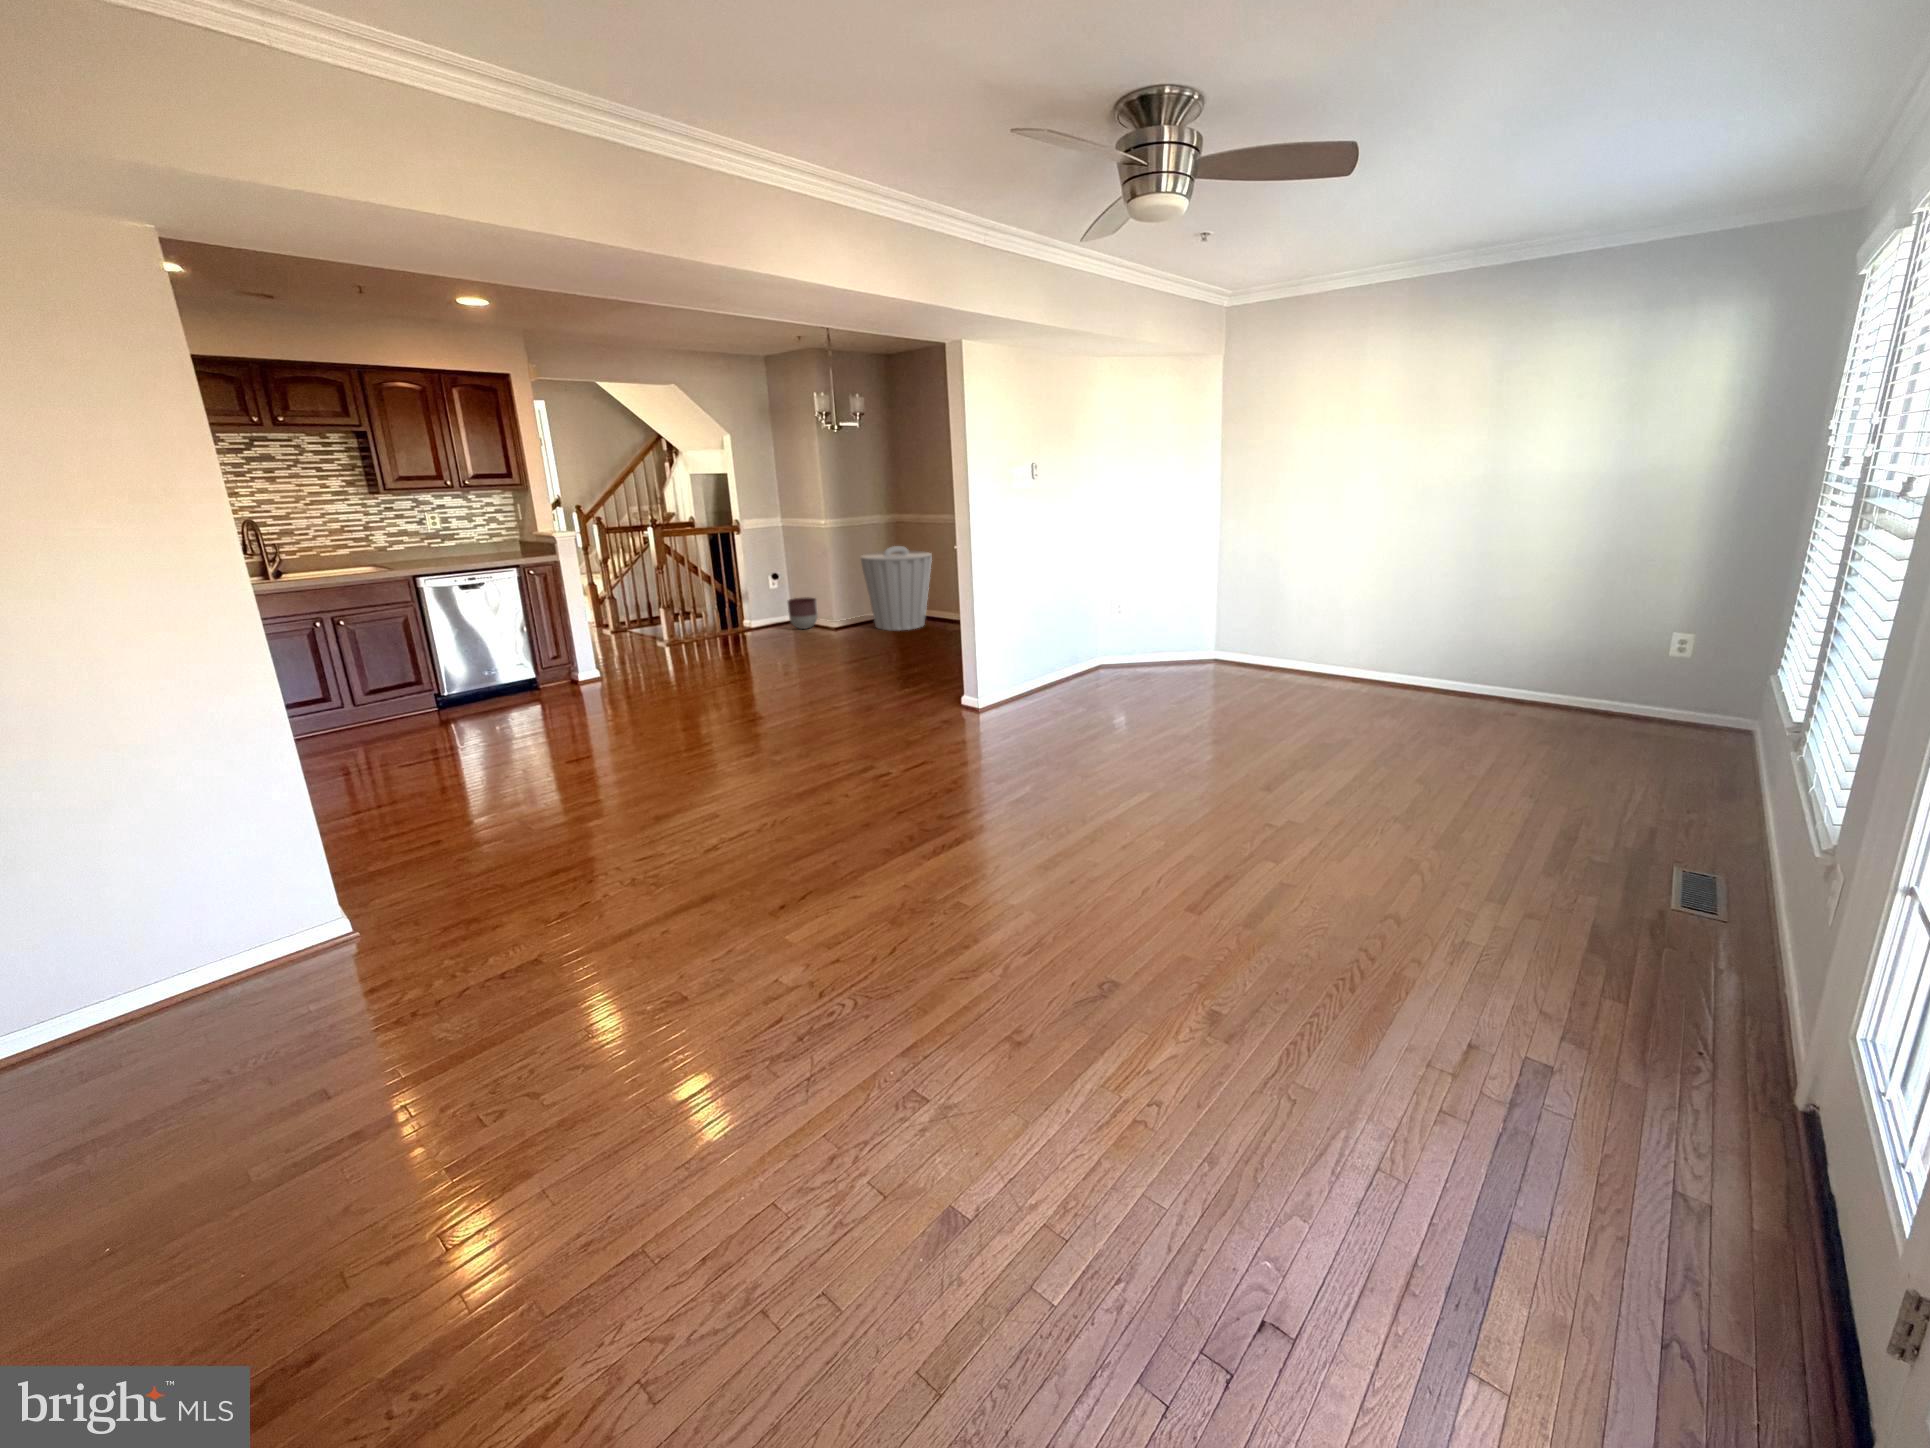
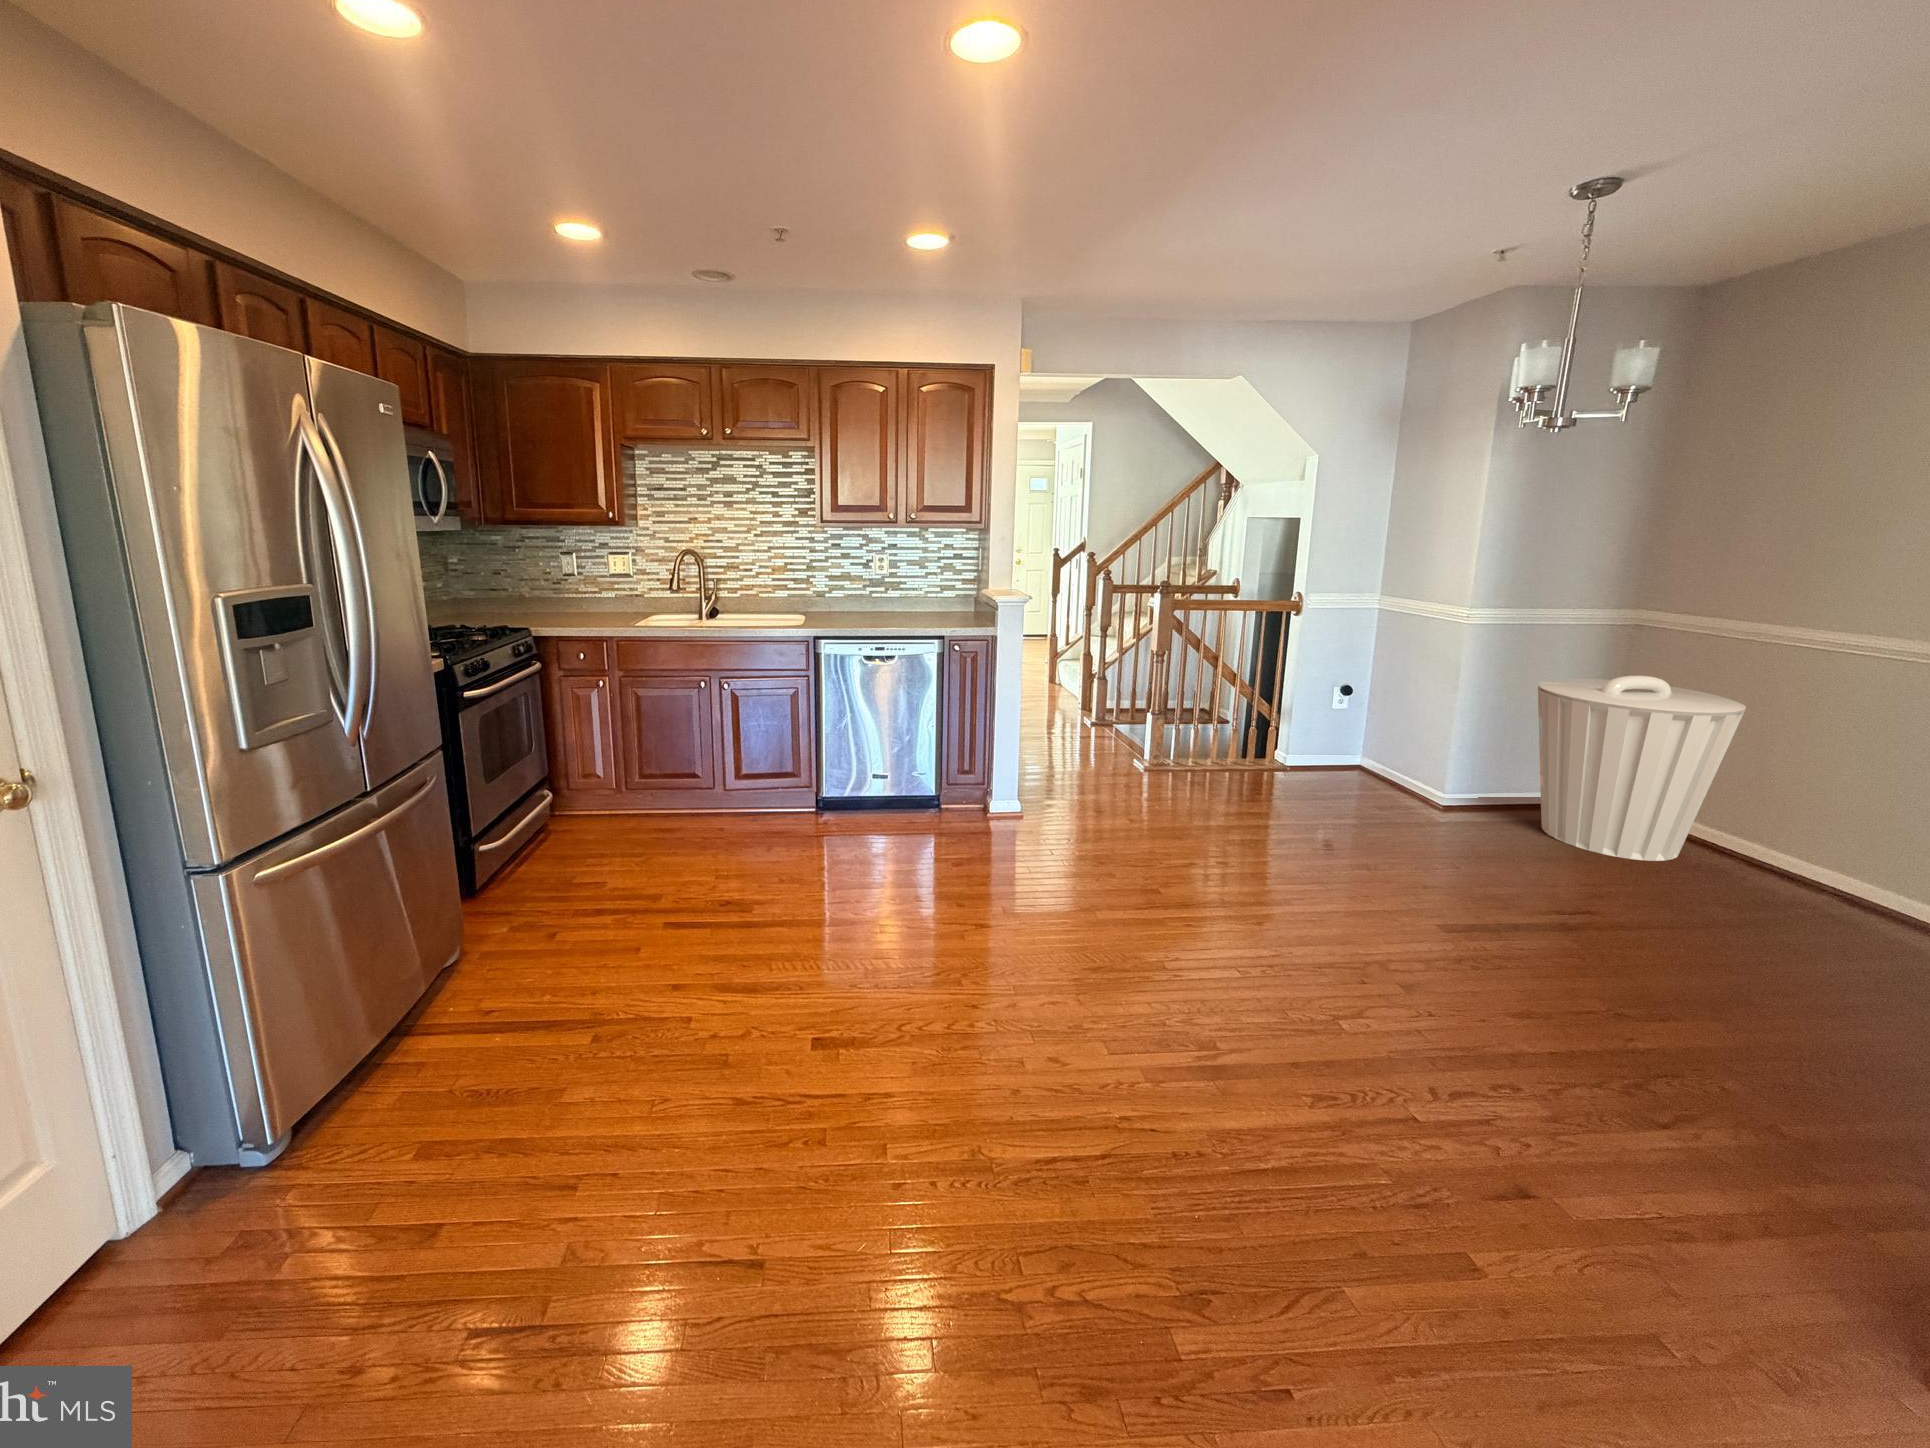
planter: present [787,597,818,629] -> none [1355,736,1418,794]

